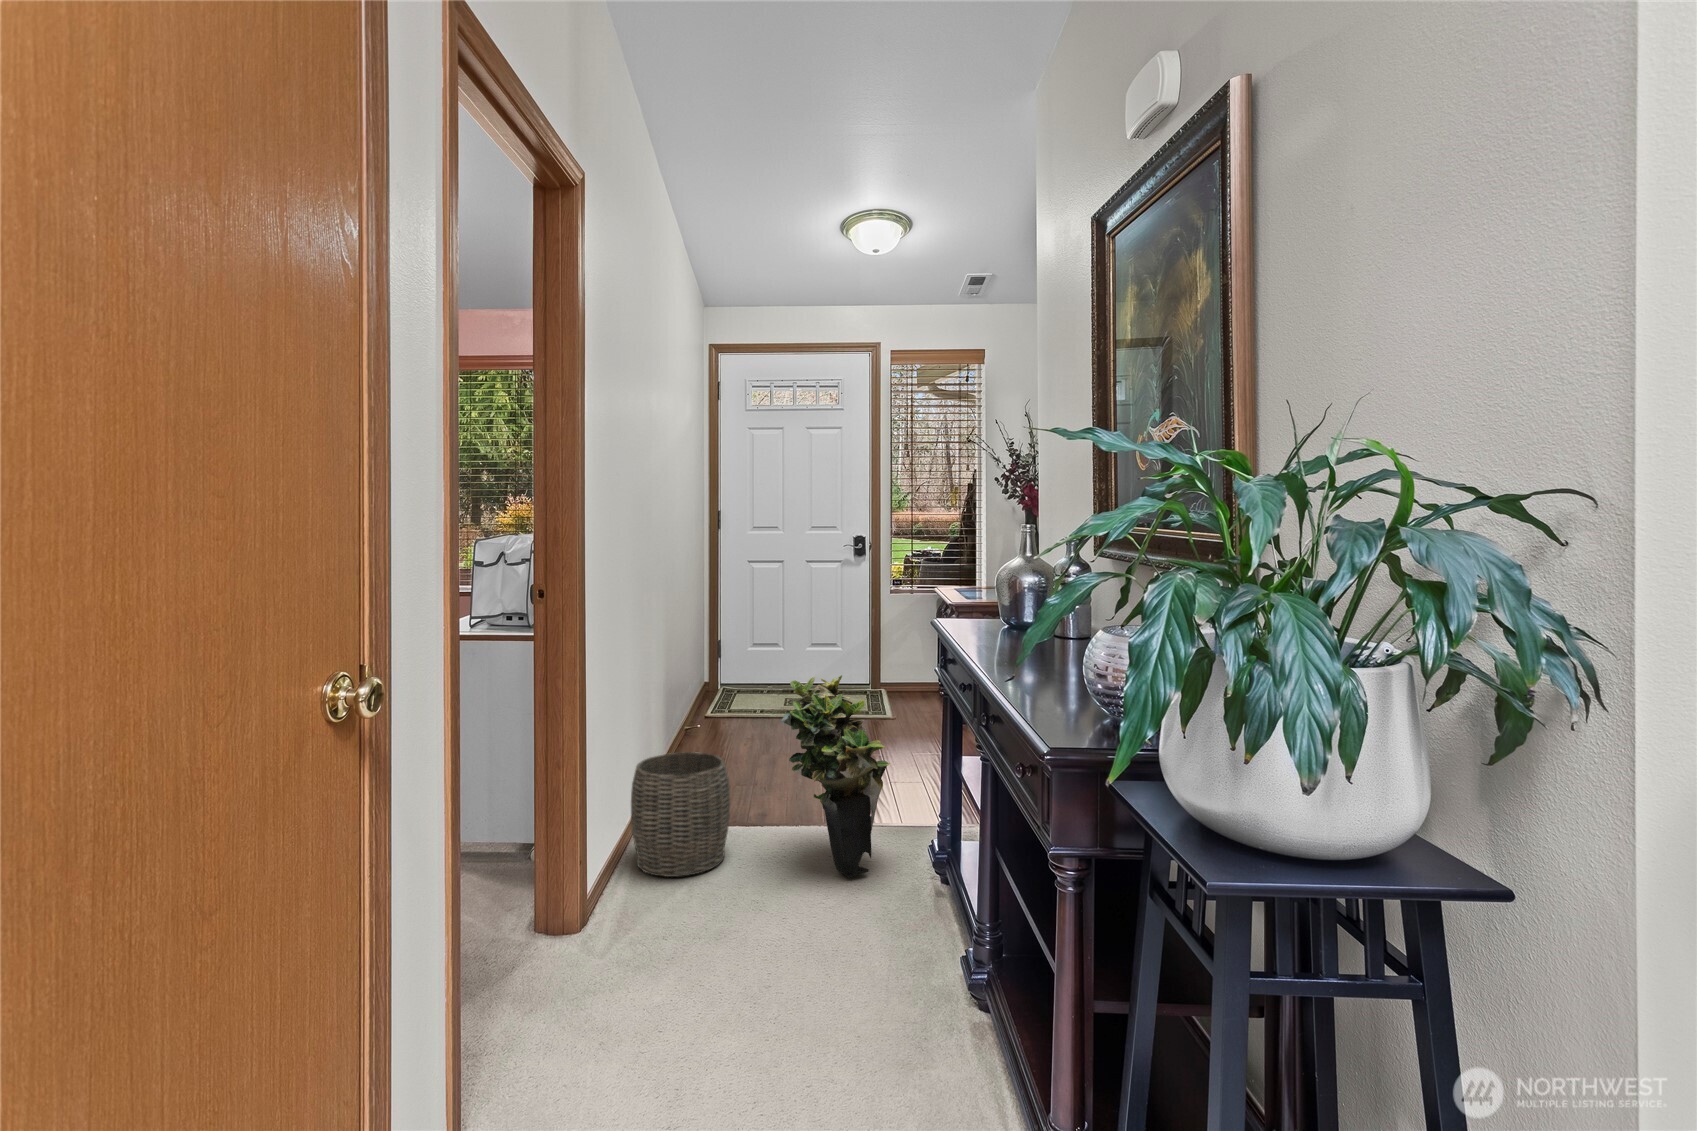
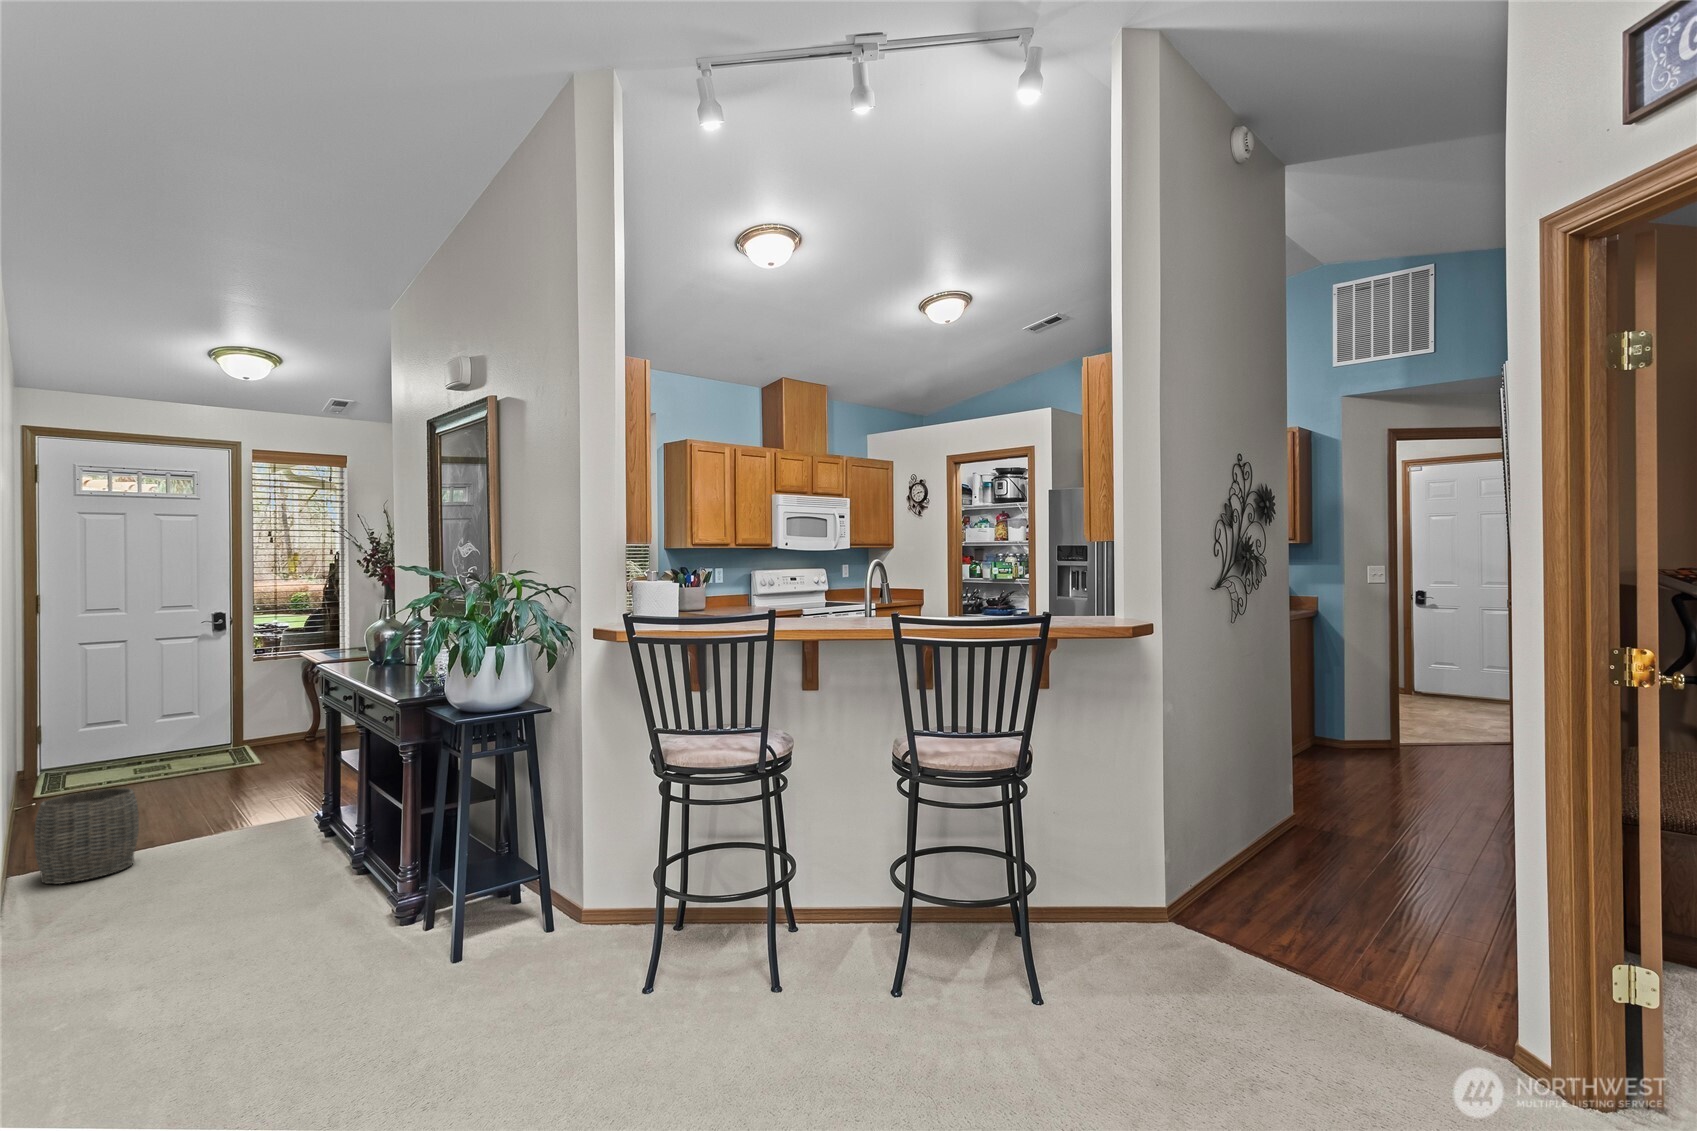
potted plant: present [781,675,889,878] -> none [192,713,286,846]

